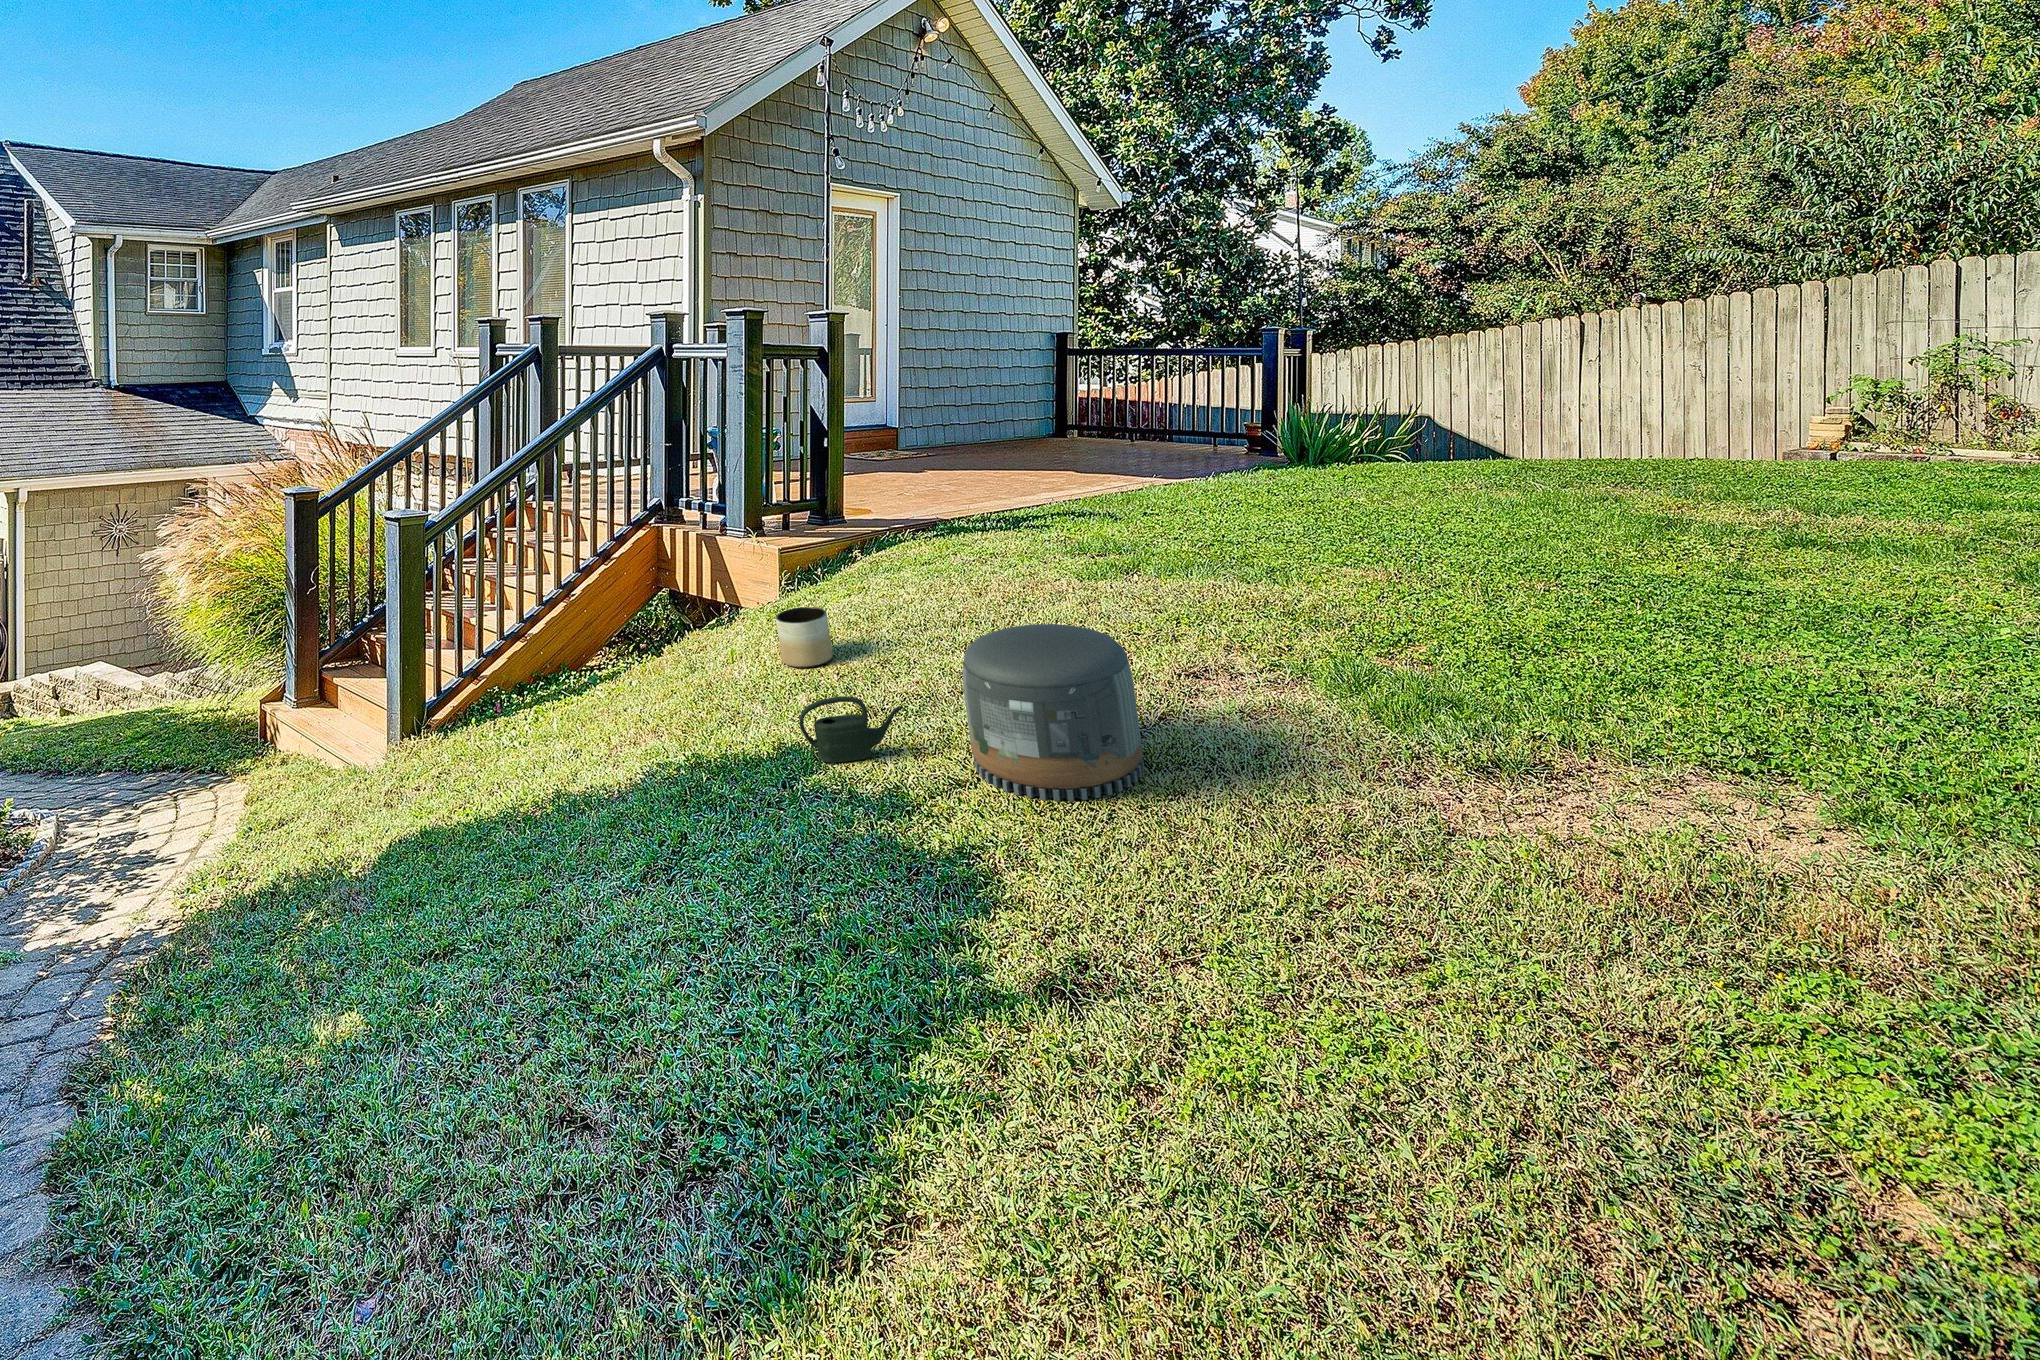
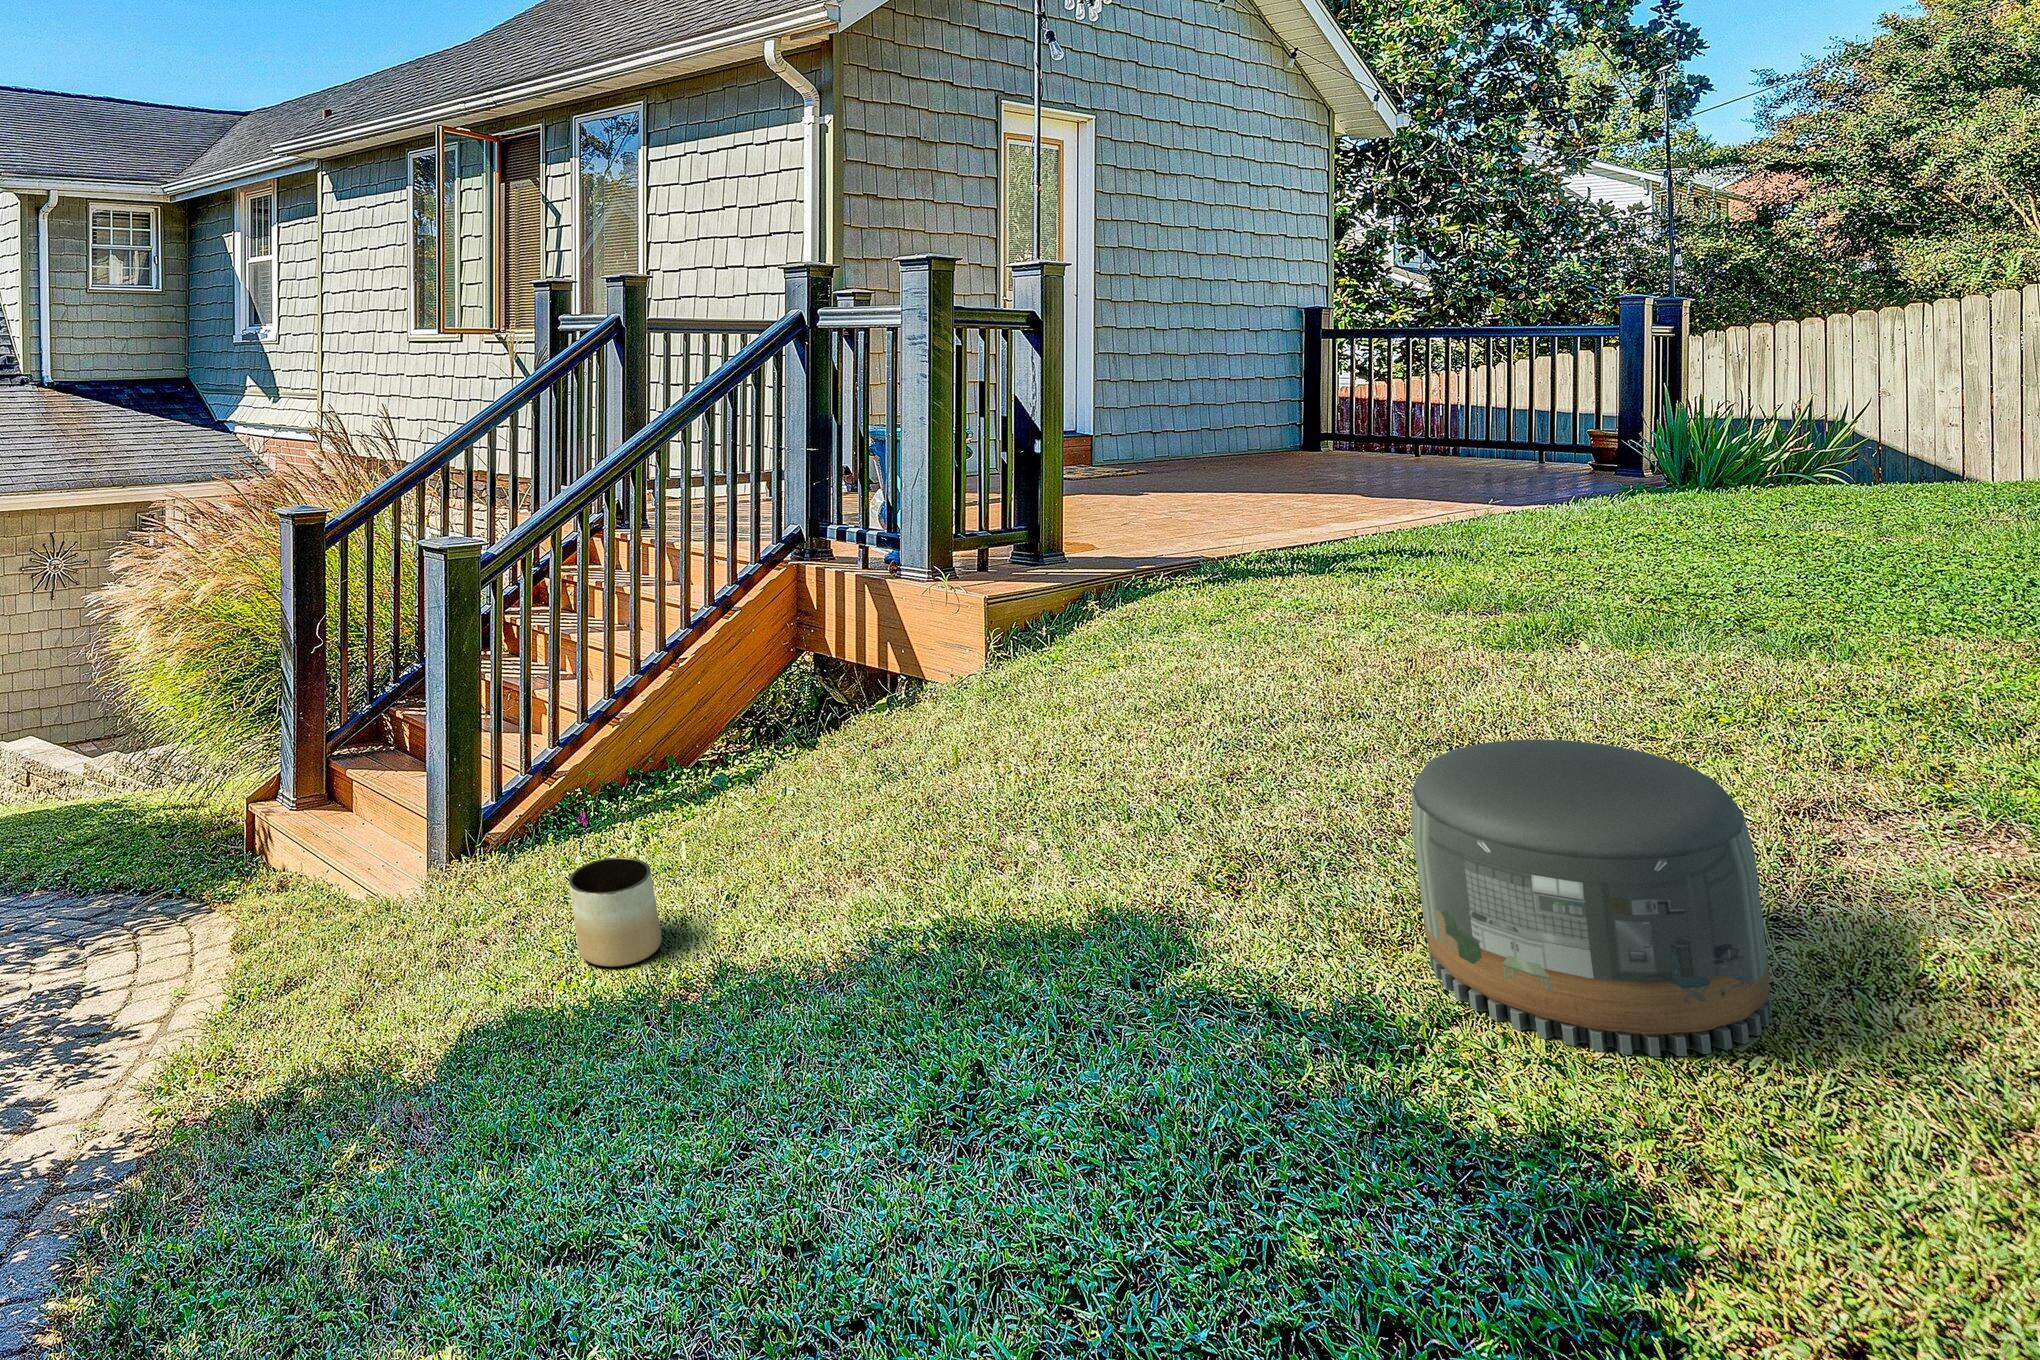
planter: present [776,607,833,668] -> present [569,857,661,967]
watering can: present [799,696,903,763] -> none [1114,847,1292,955]

